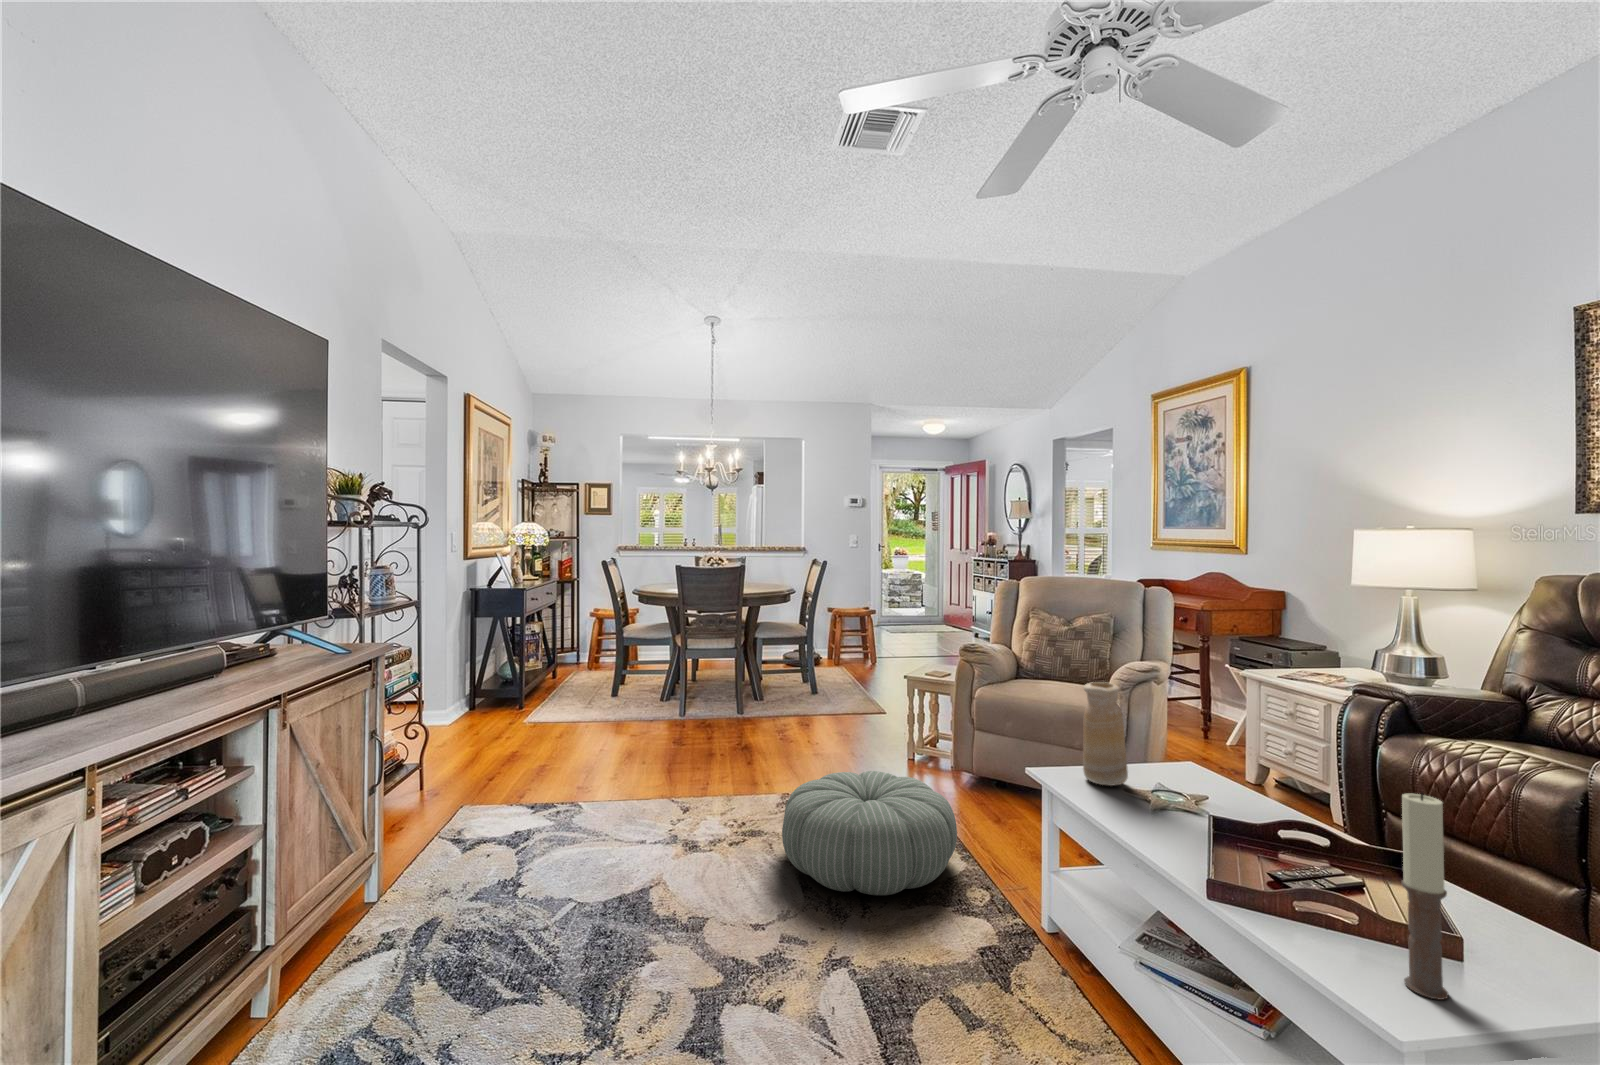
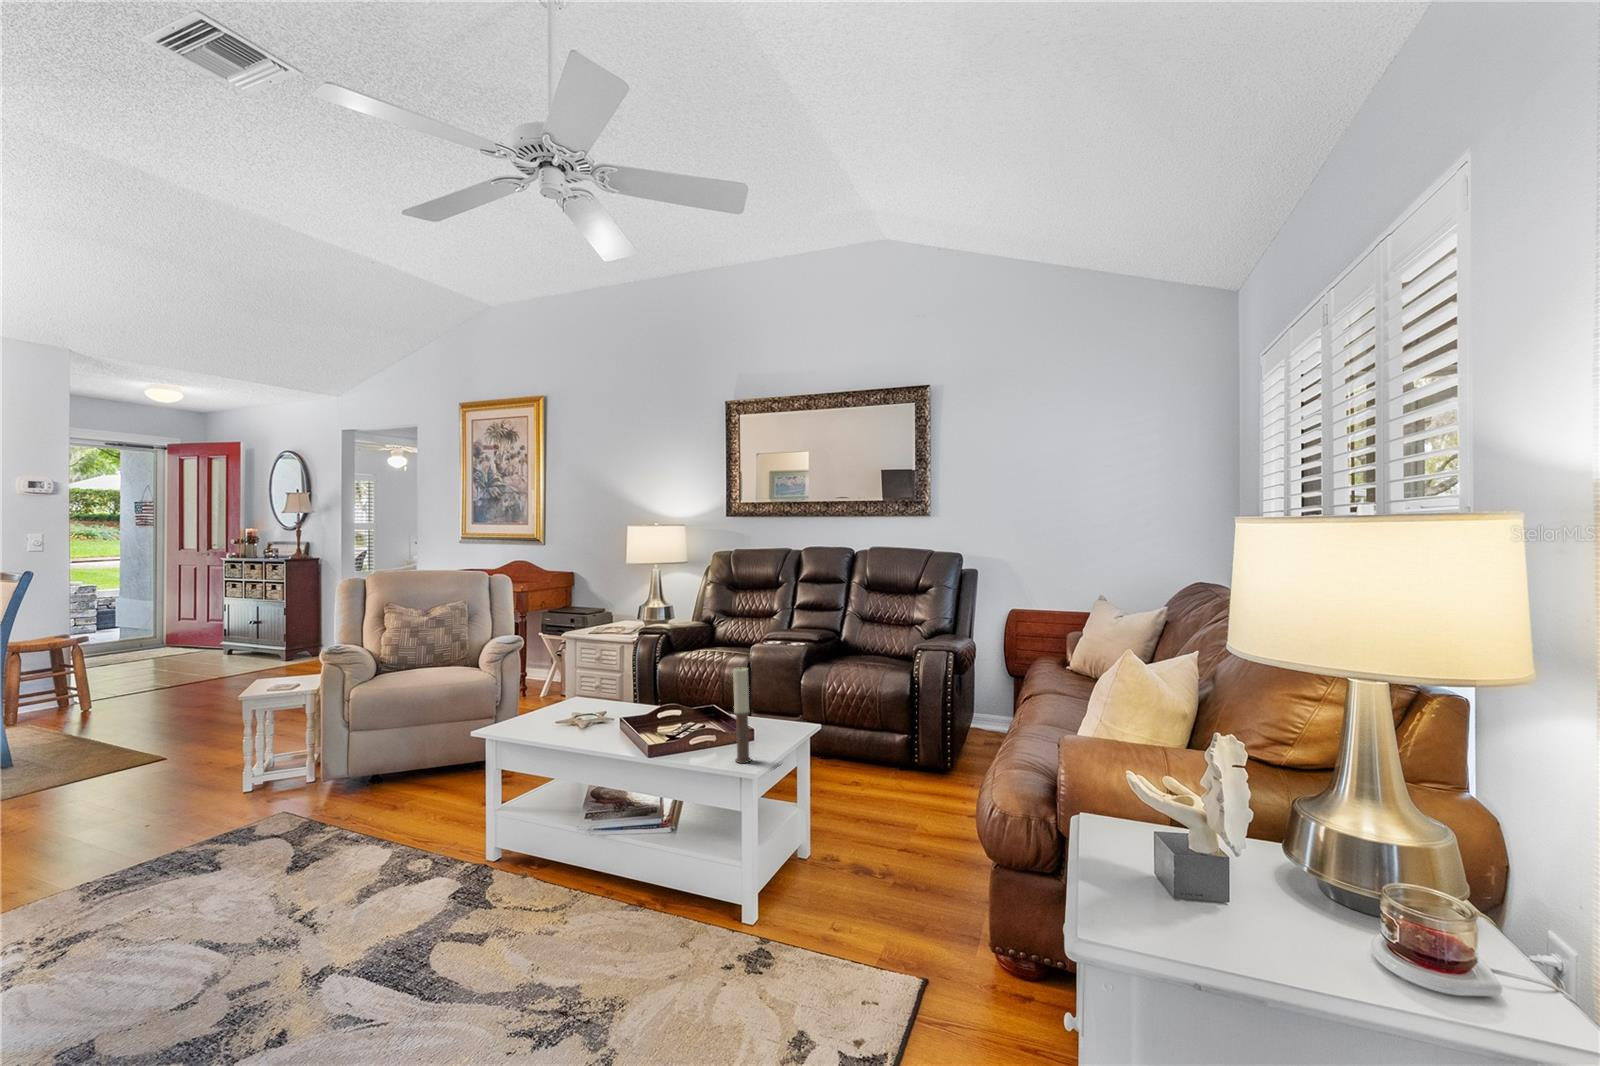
vase: present [1083,682,1128,786] -> none [512,653,547,731]
pouf: present [782,771,957,895] -> none [155,791,390,935]

